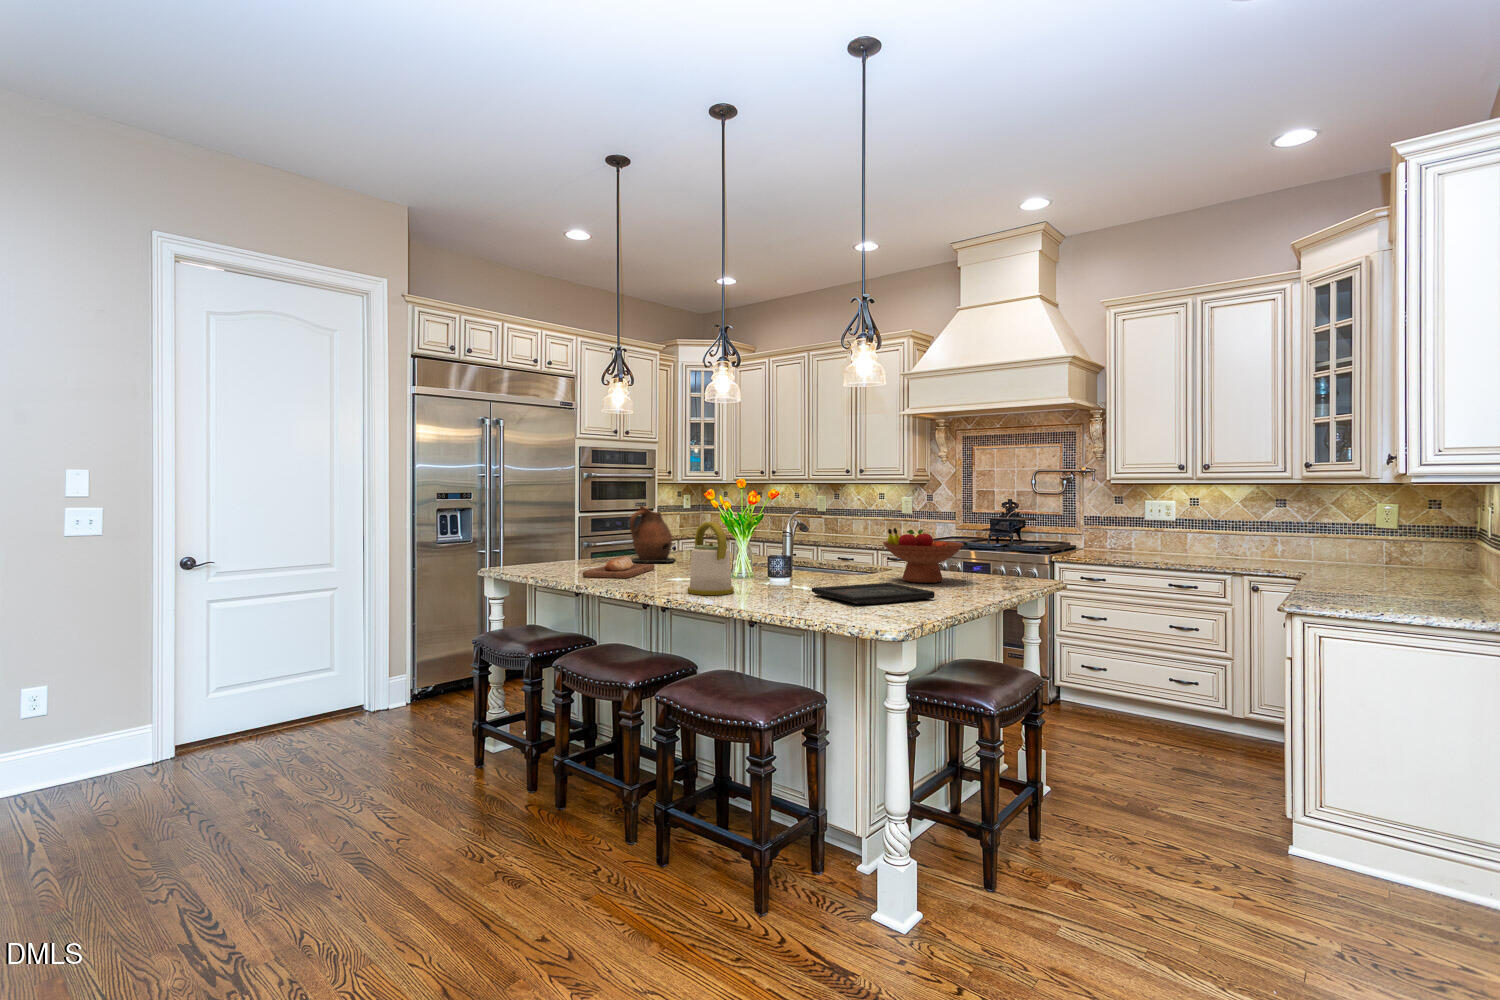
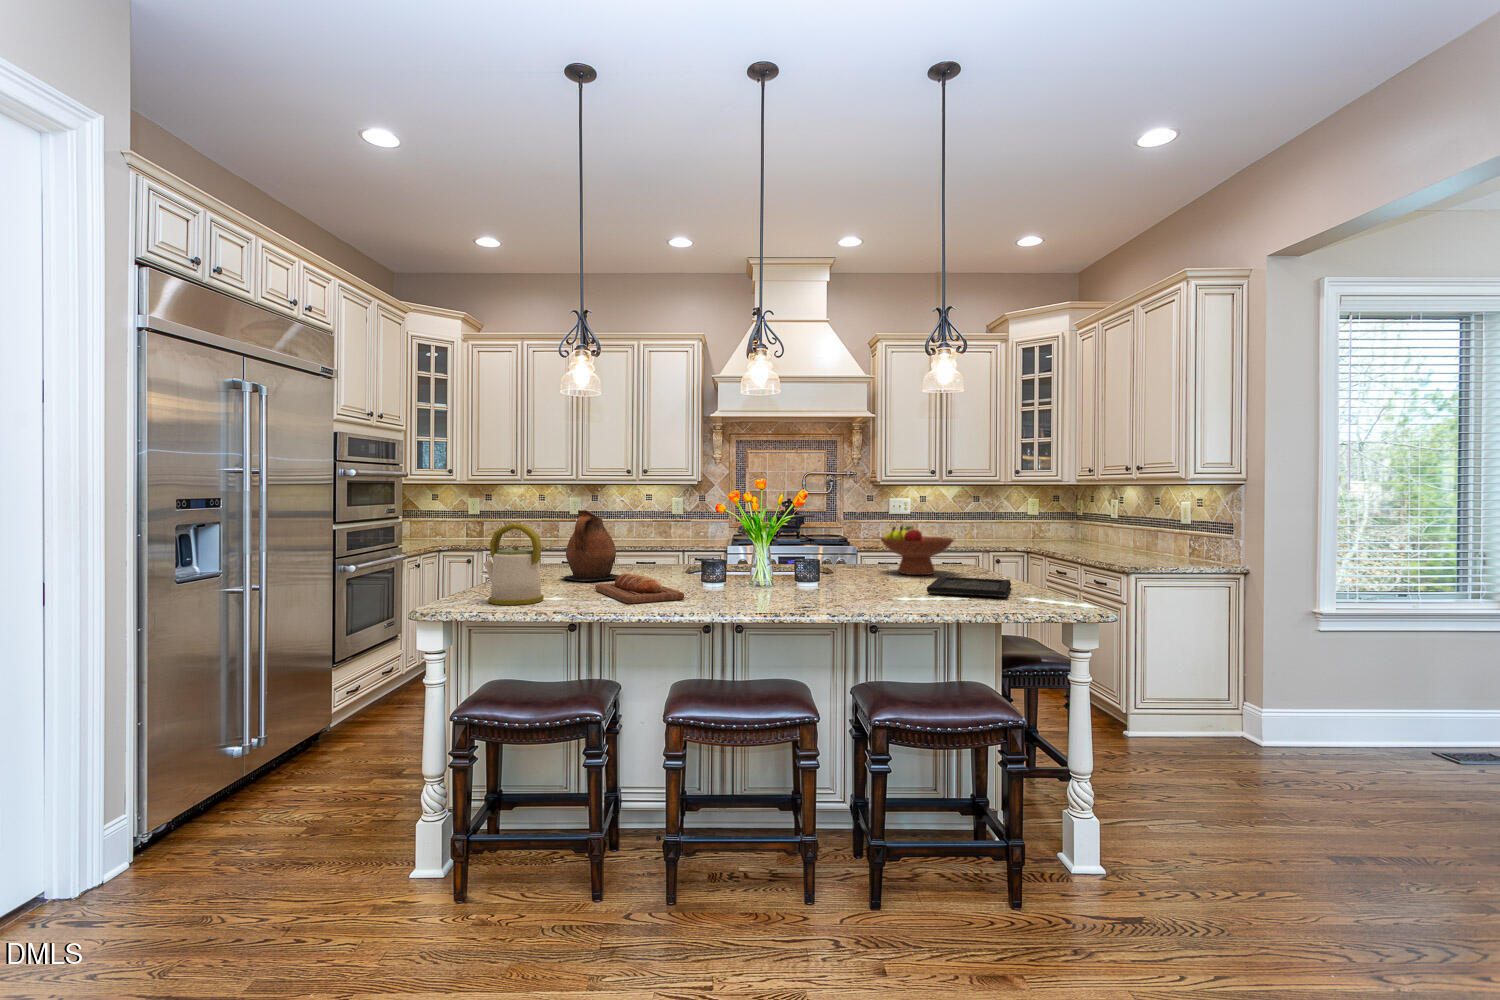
kettle: present [687,522,734,595] -> present [484,524,544,605]

